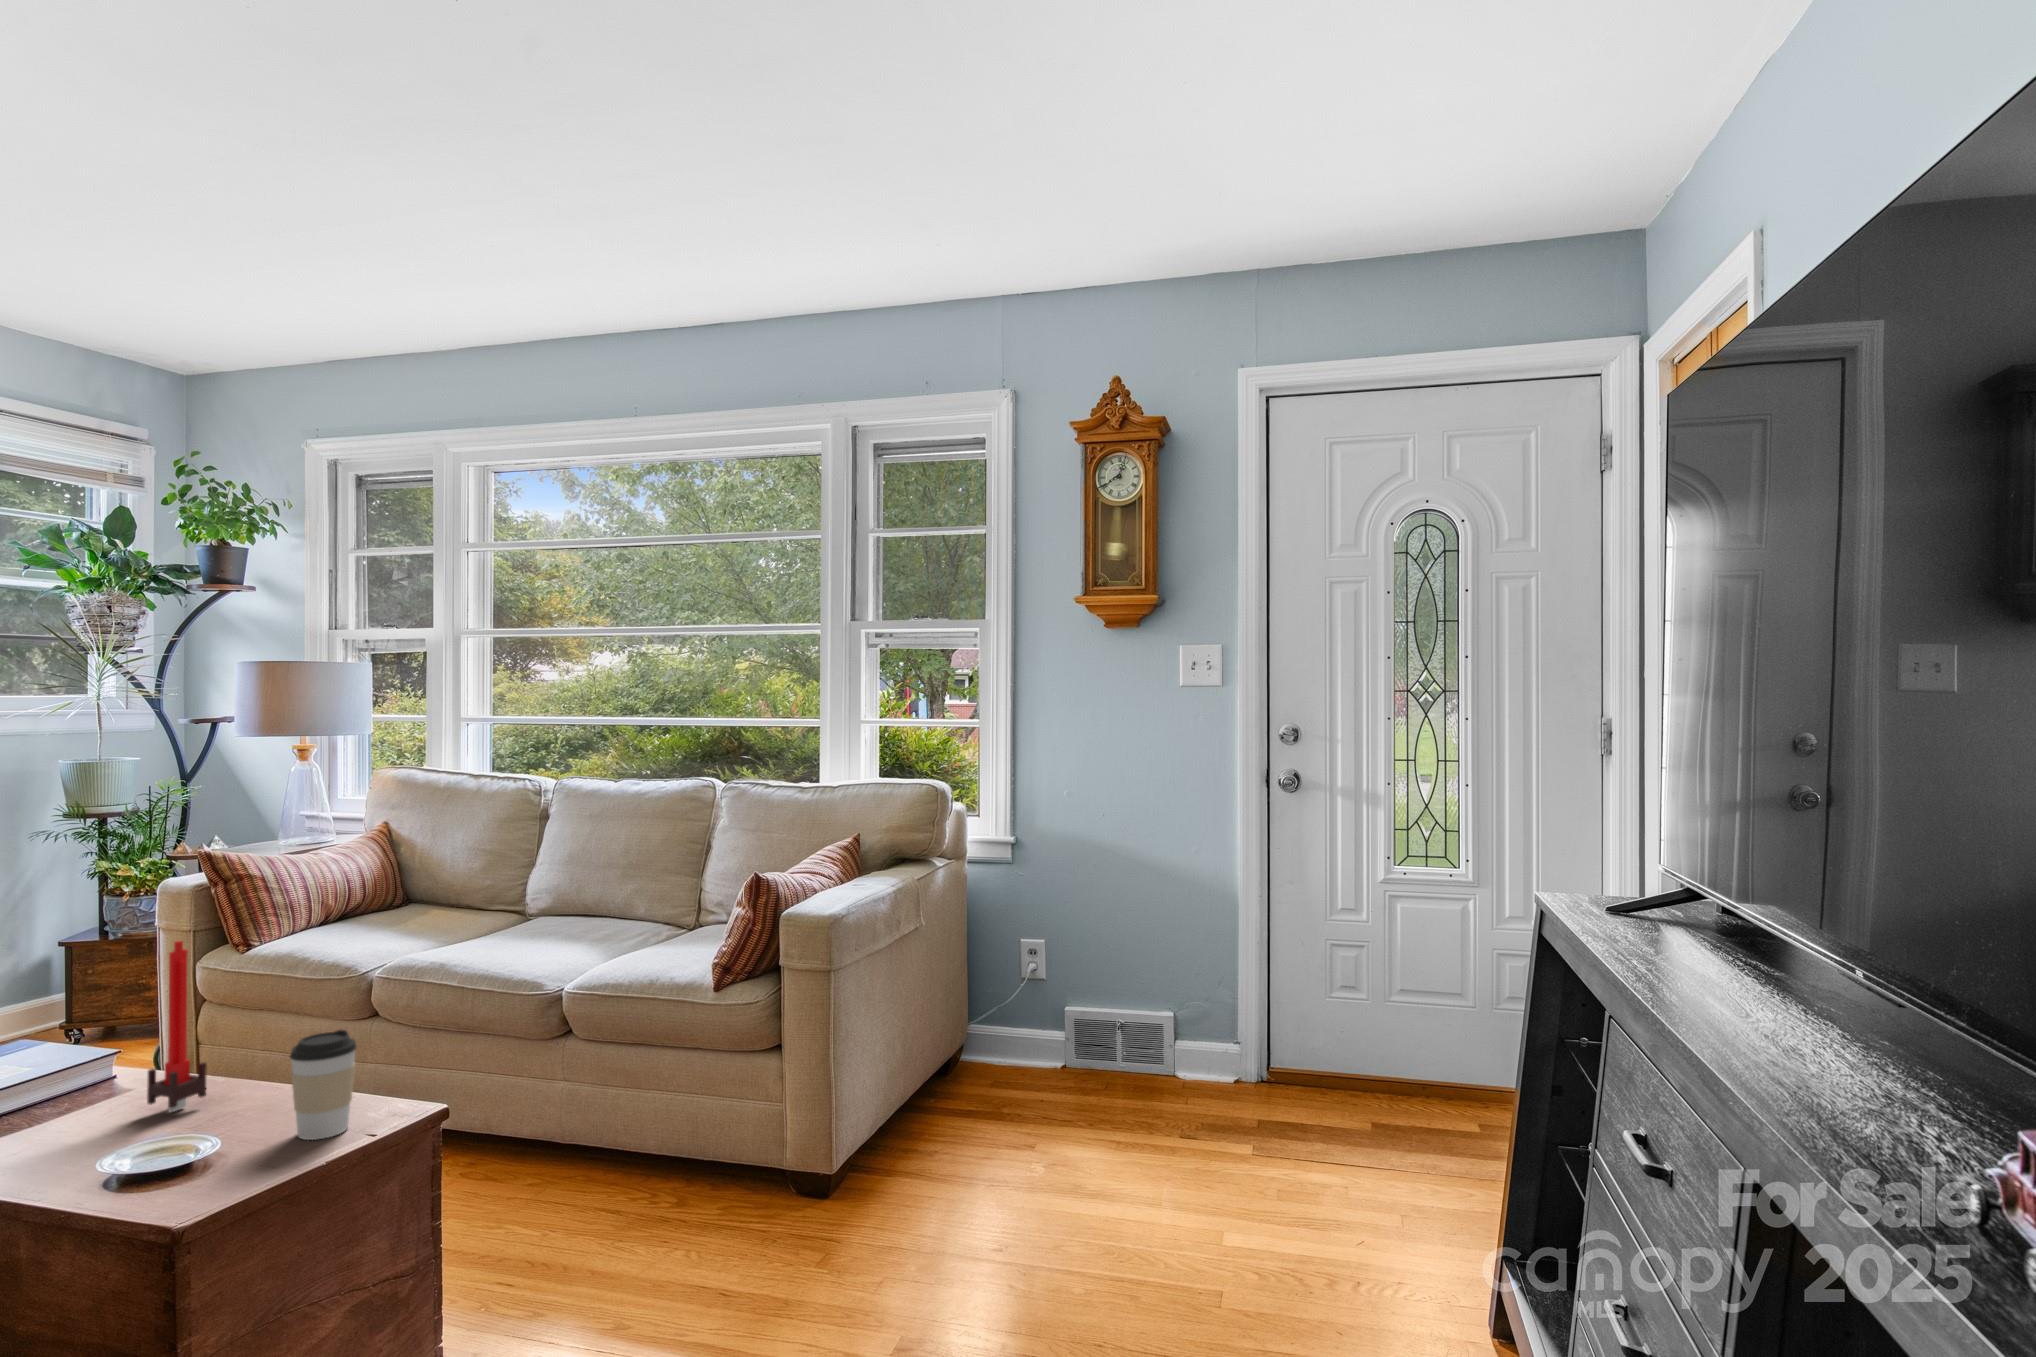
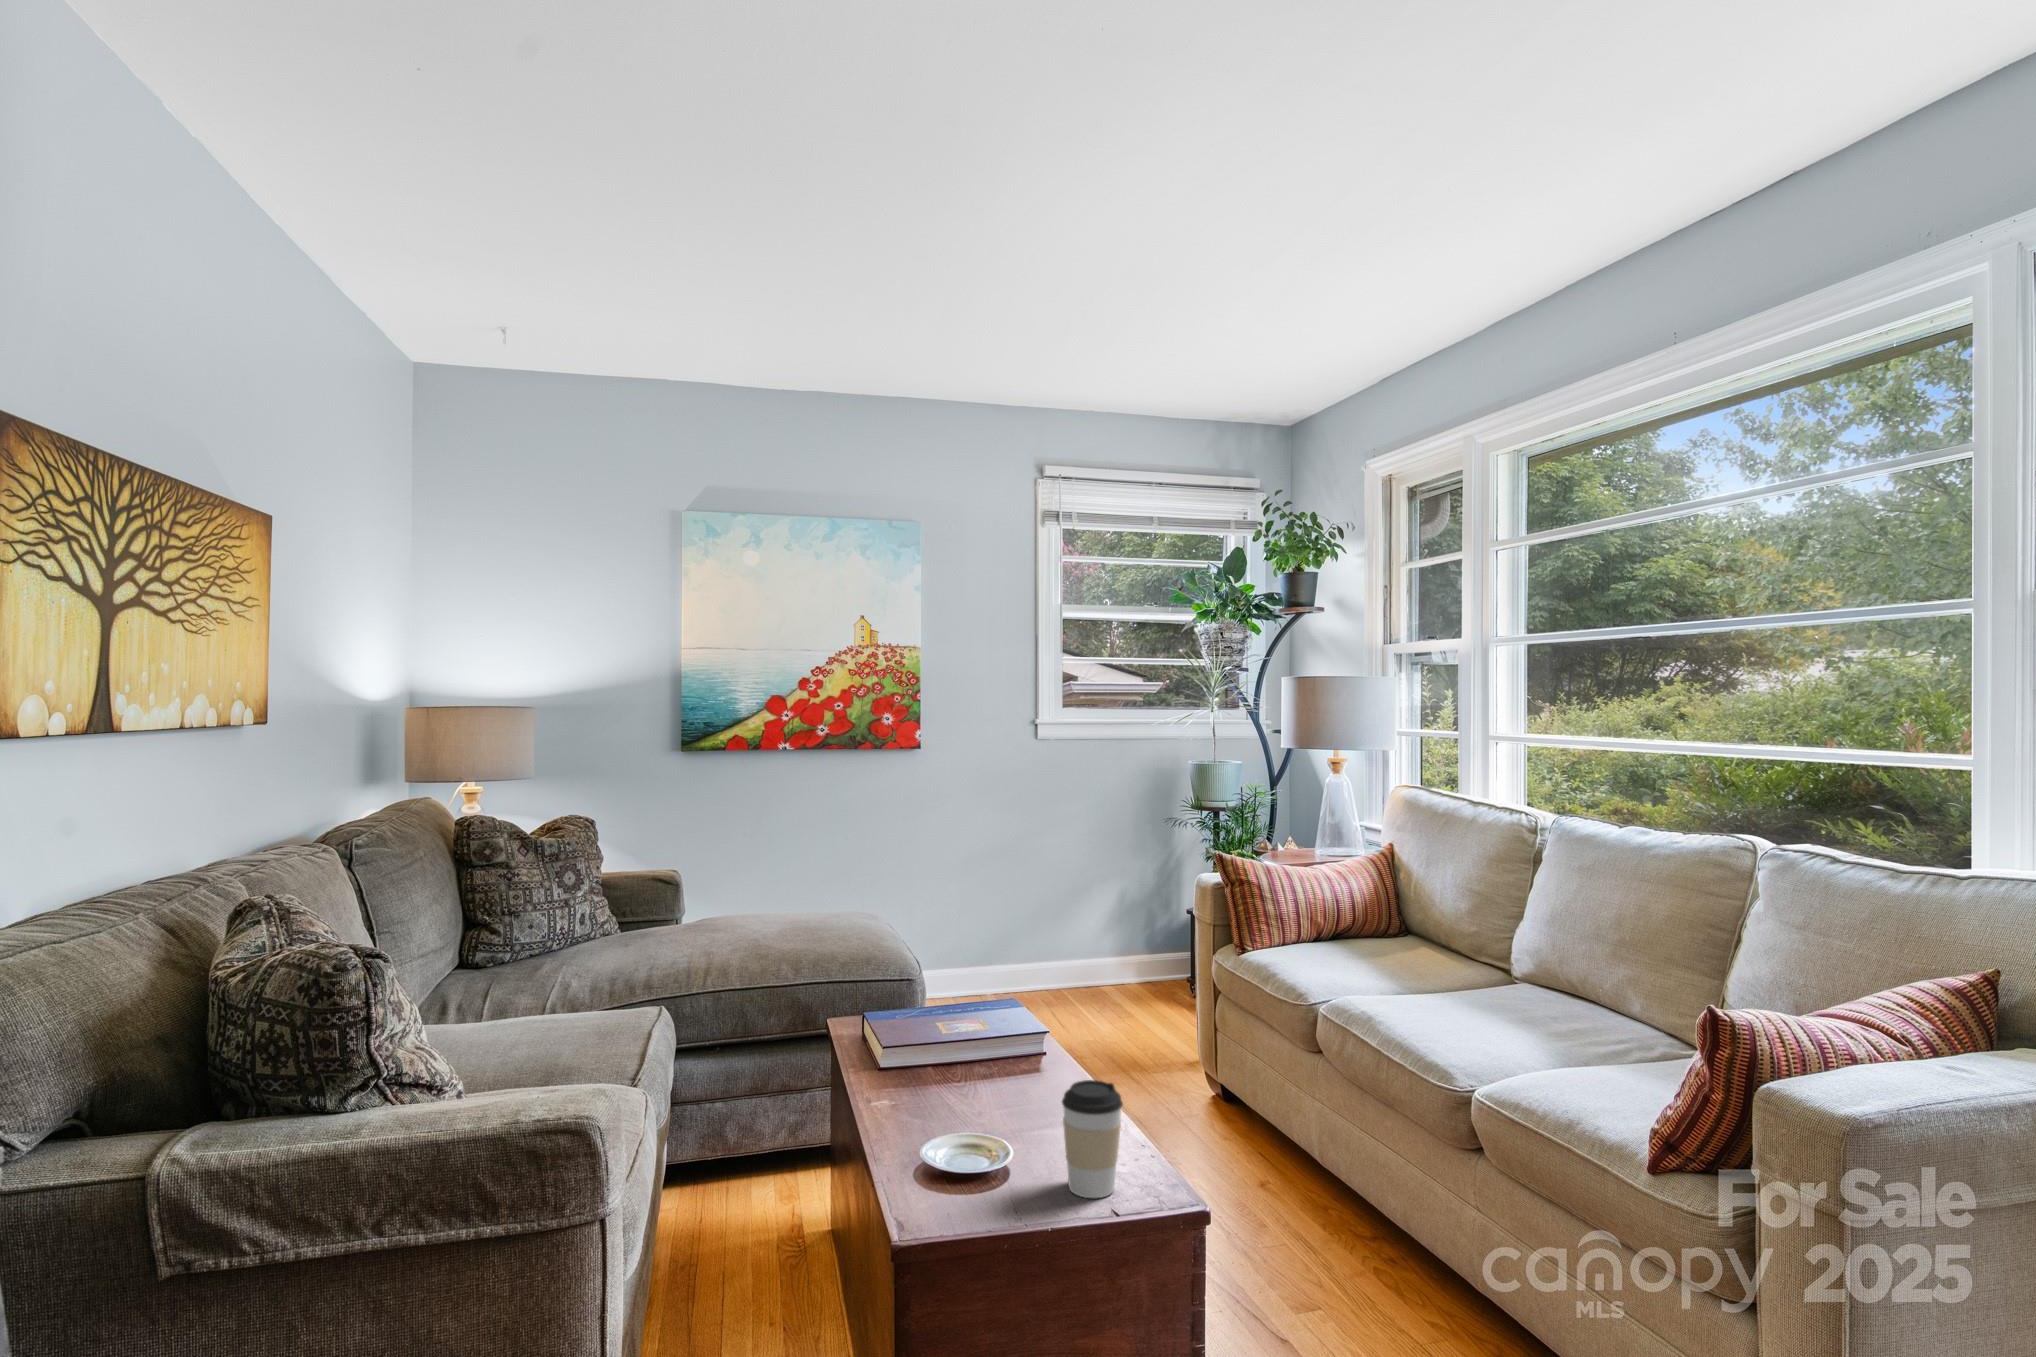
candle: present [147,941,207,1112] -> none [1019,948,1059,1109]

